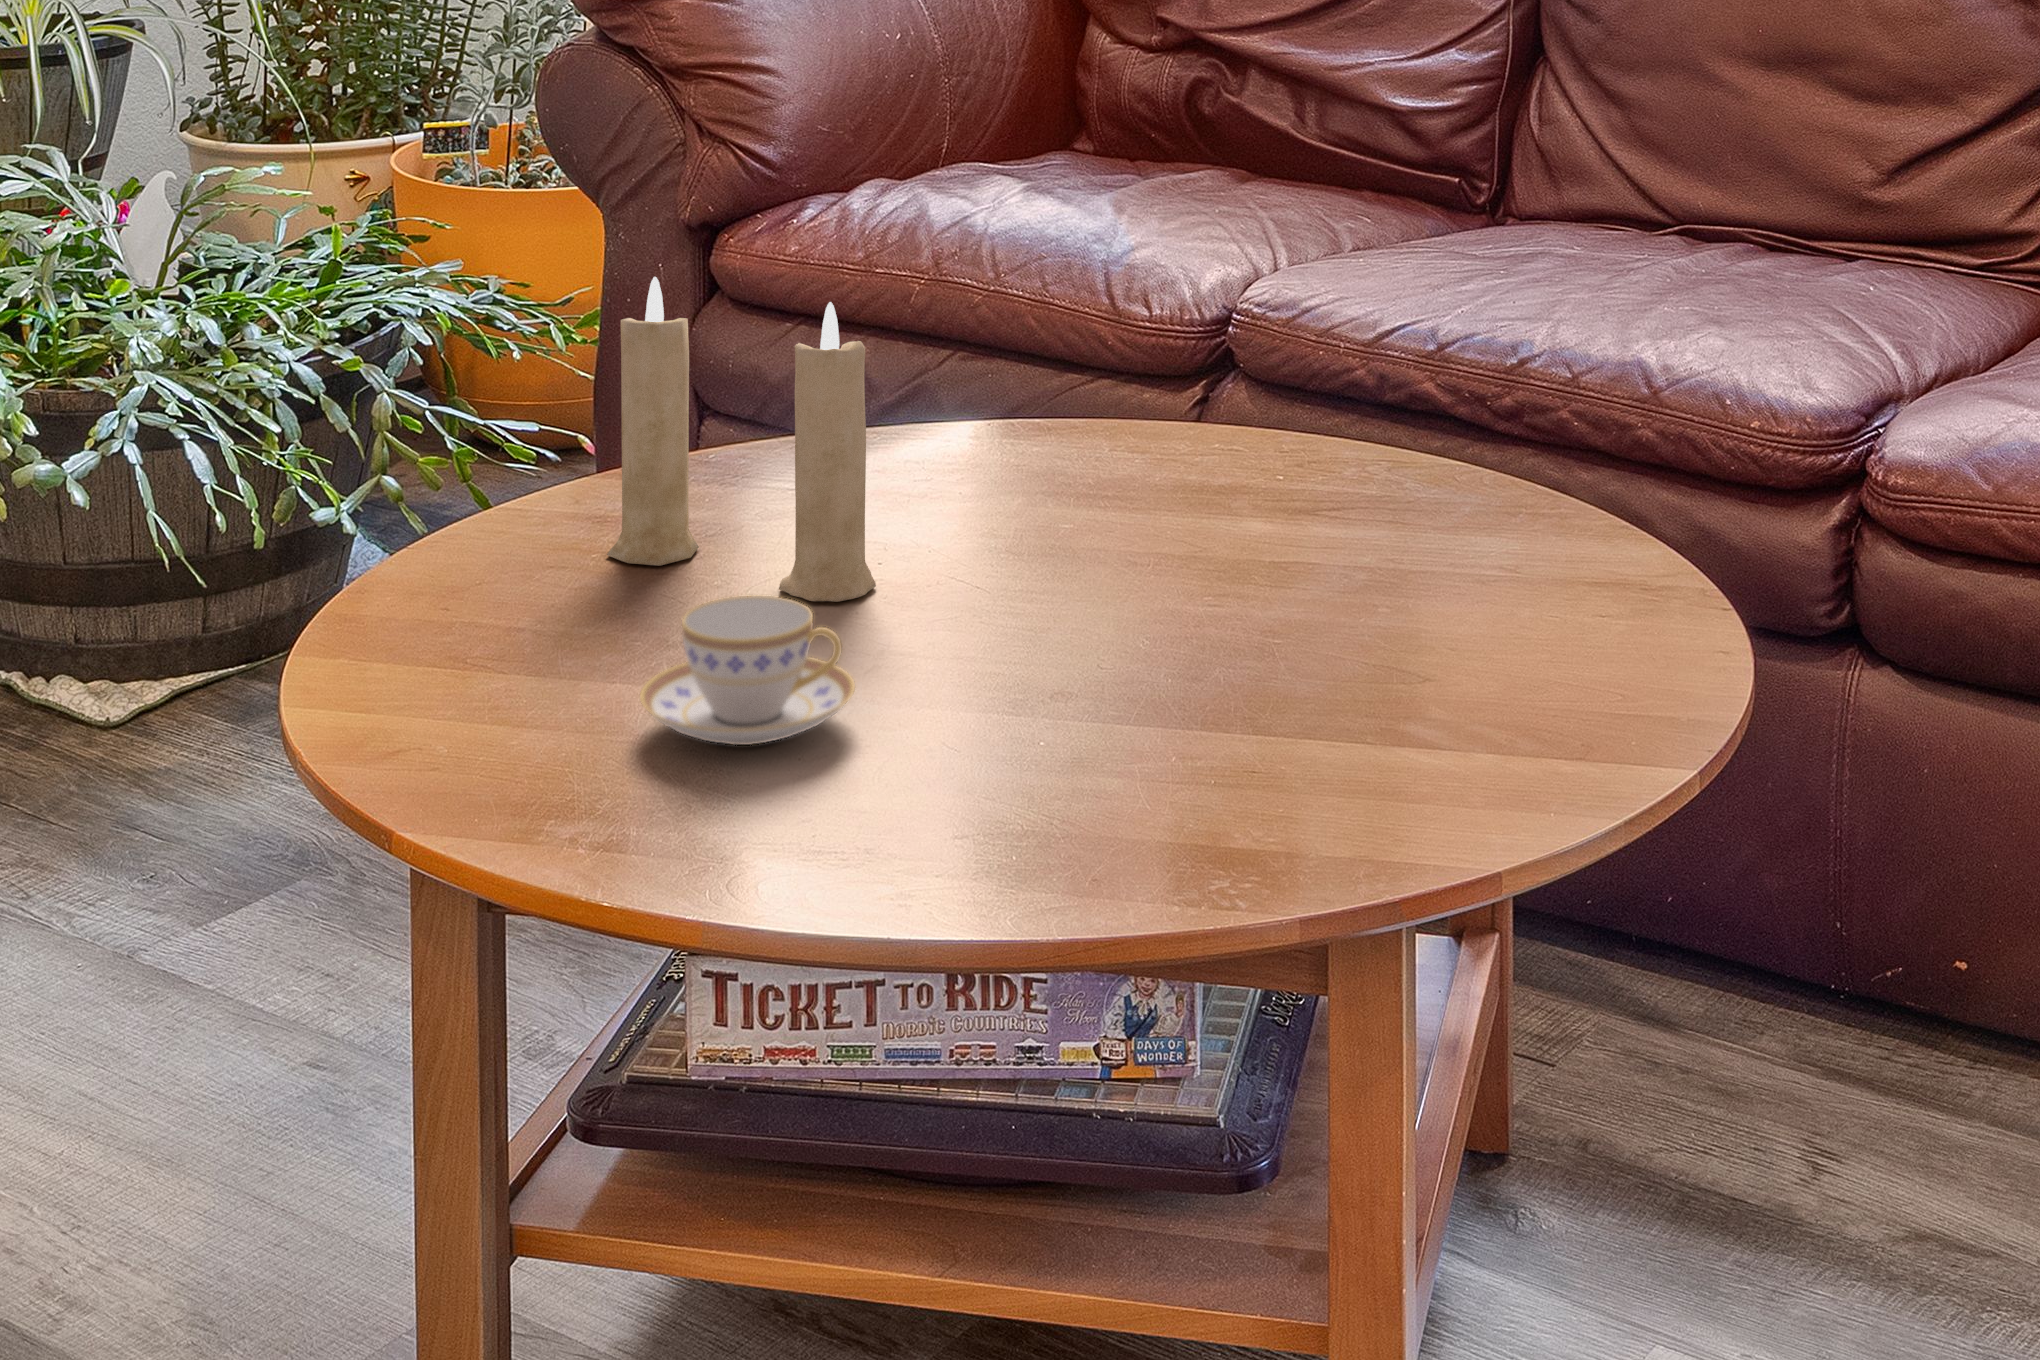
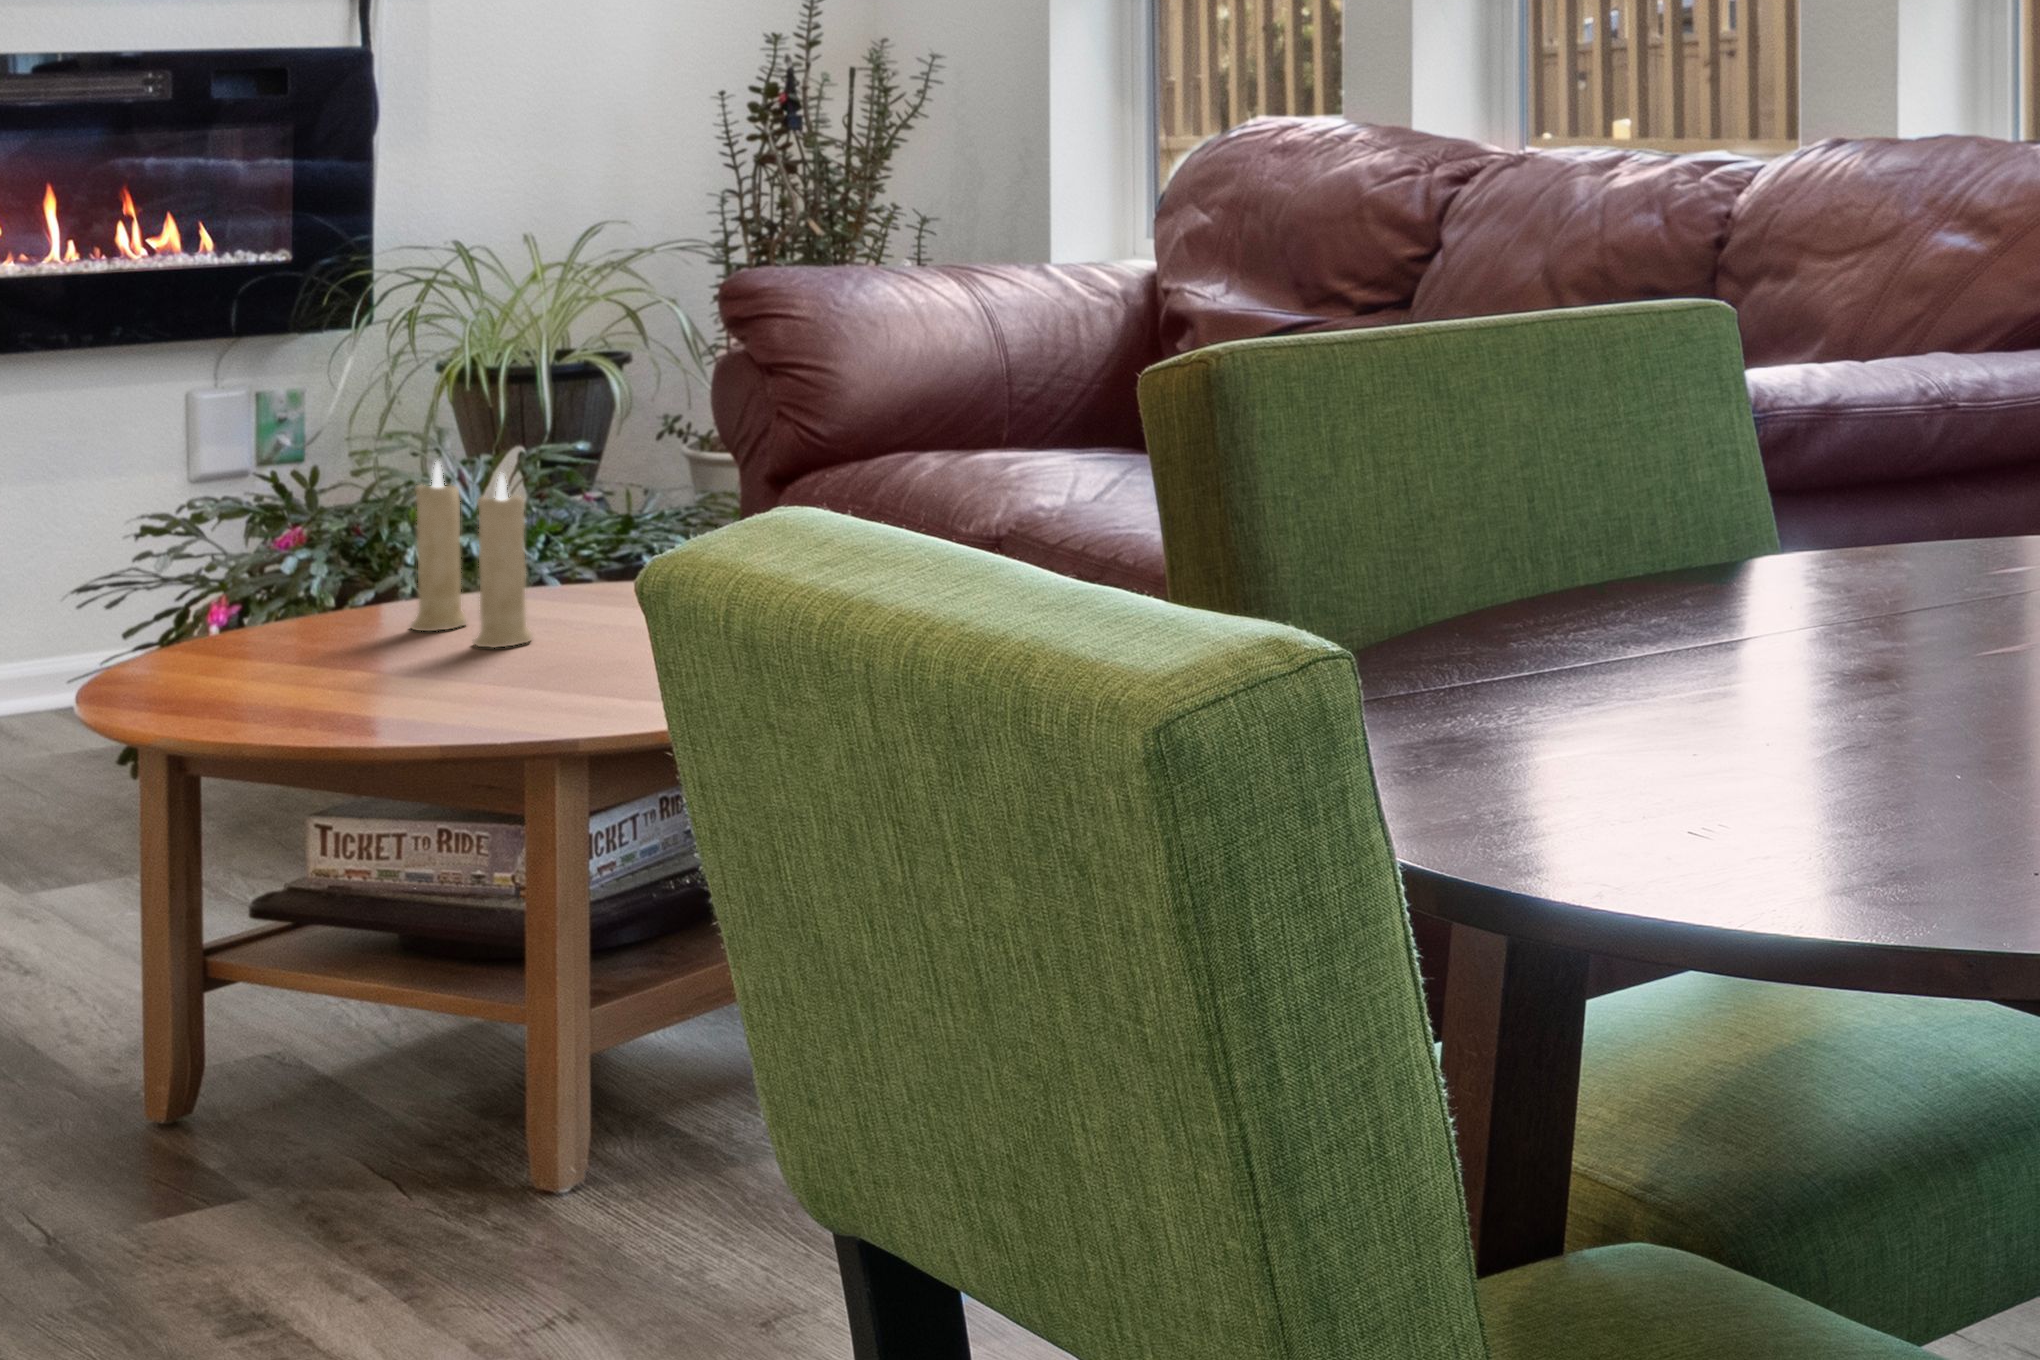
teacup: present [640,596,855,745] -> none [275,623,409,698]

